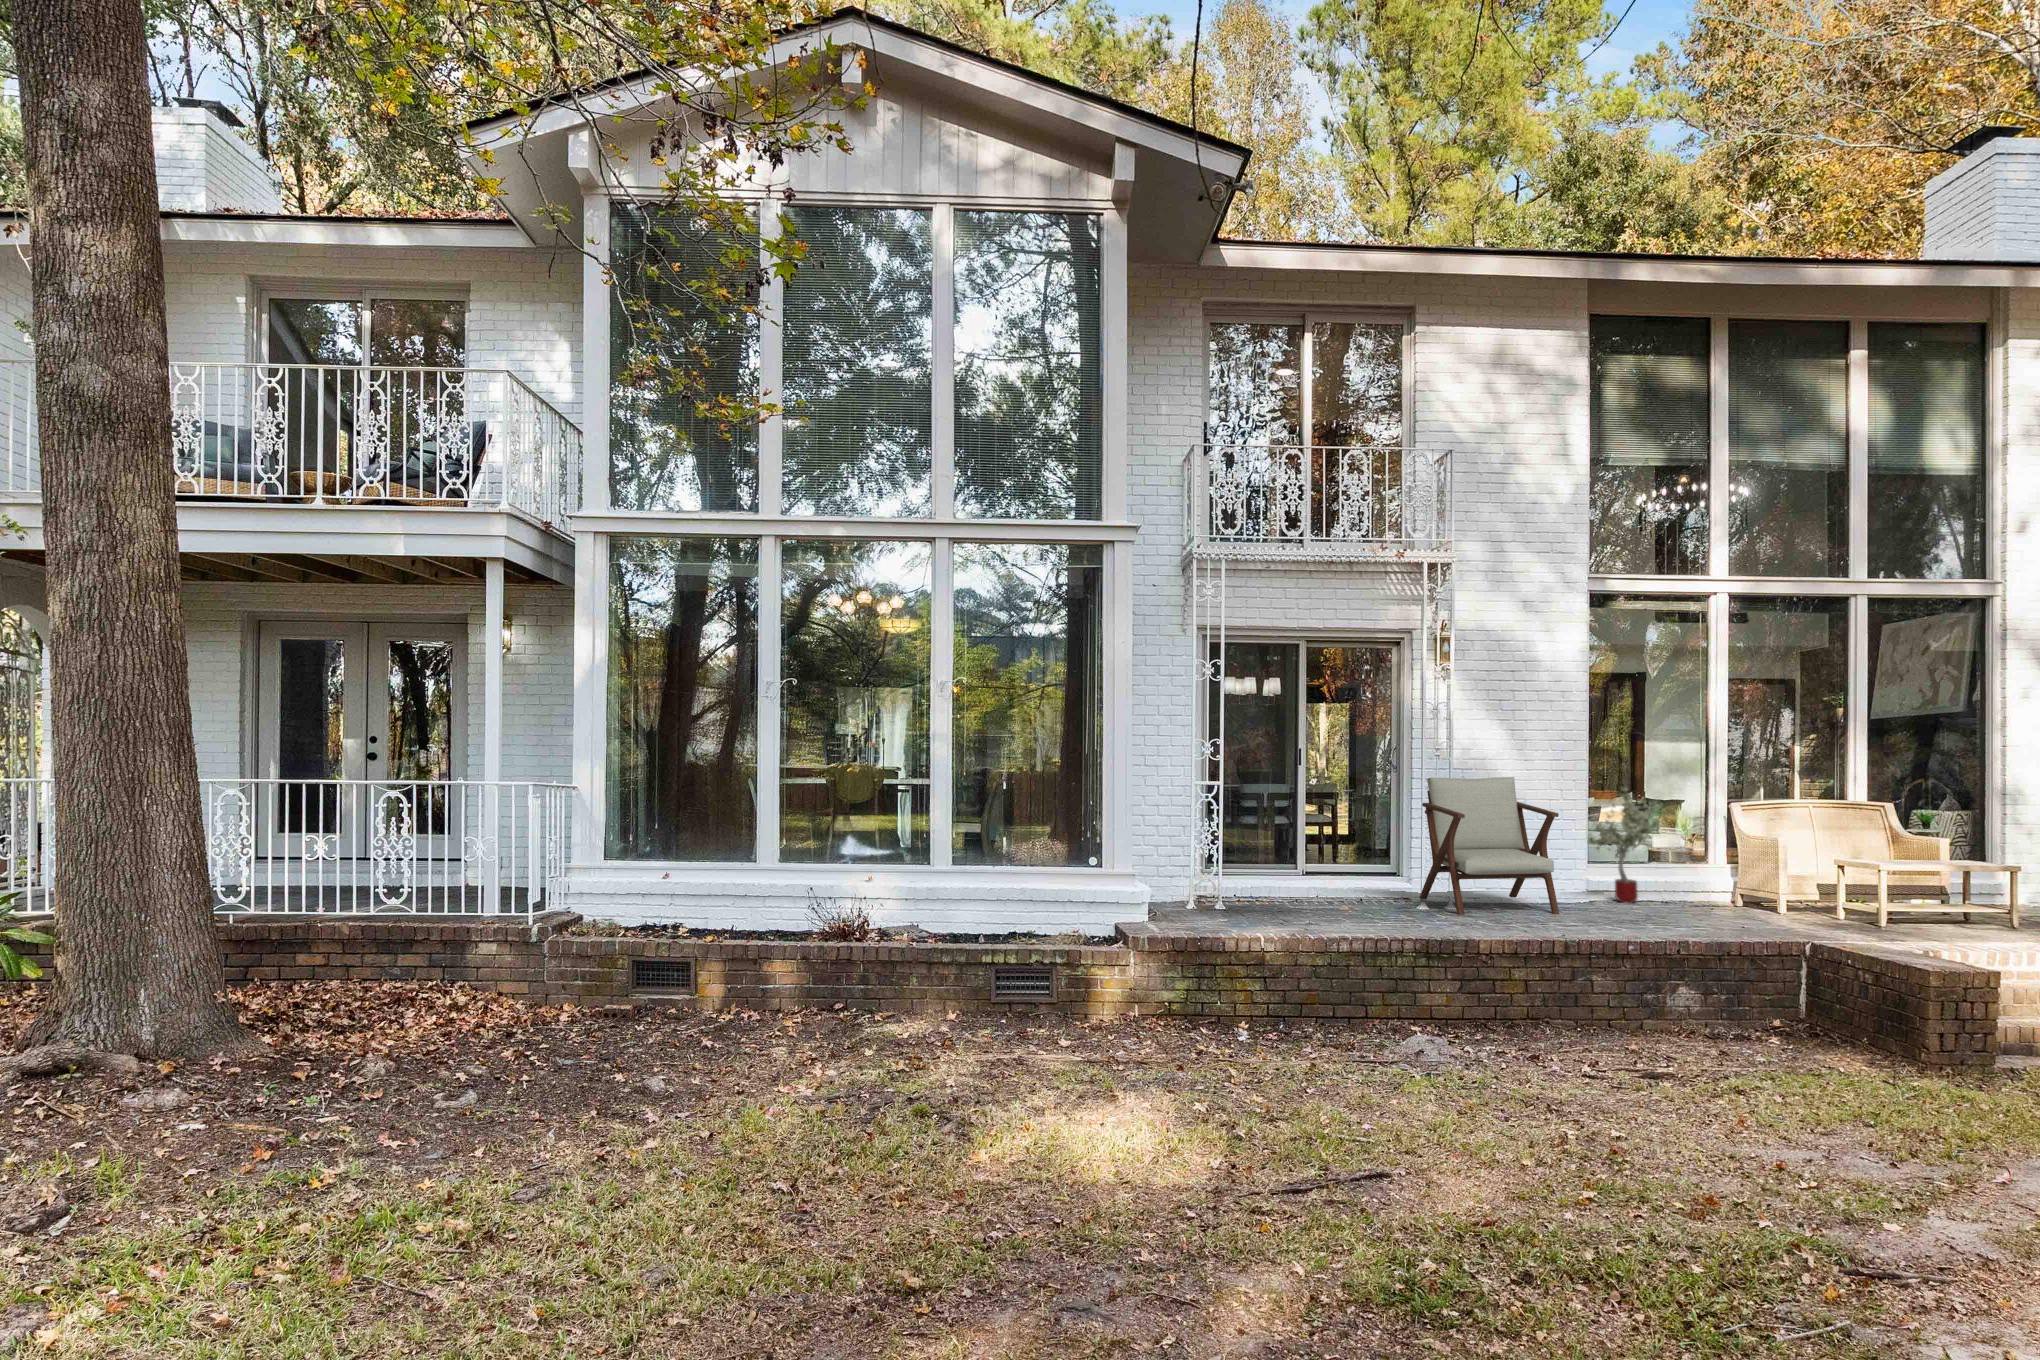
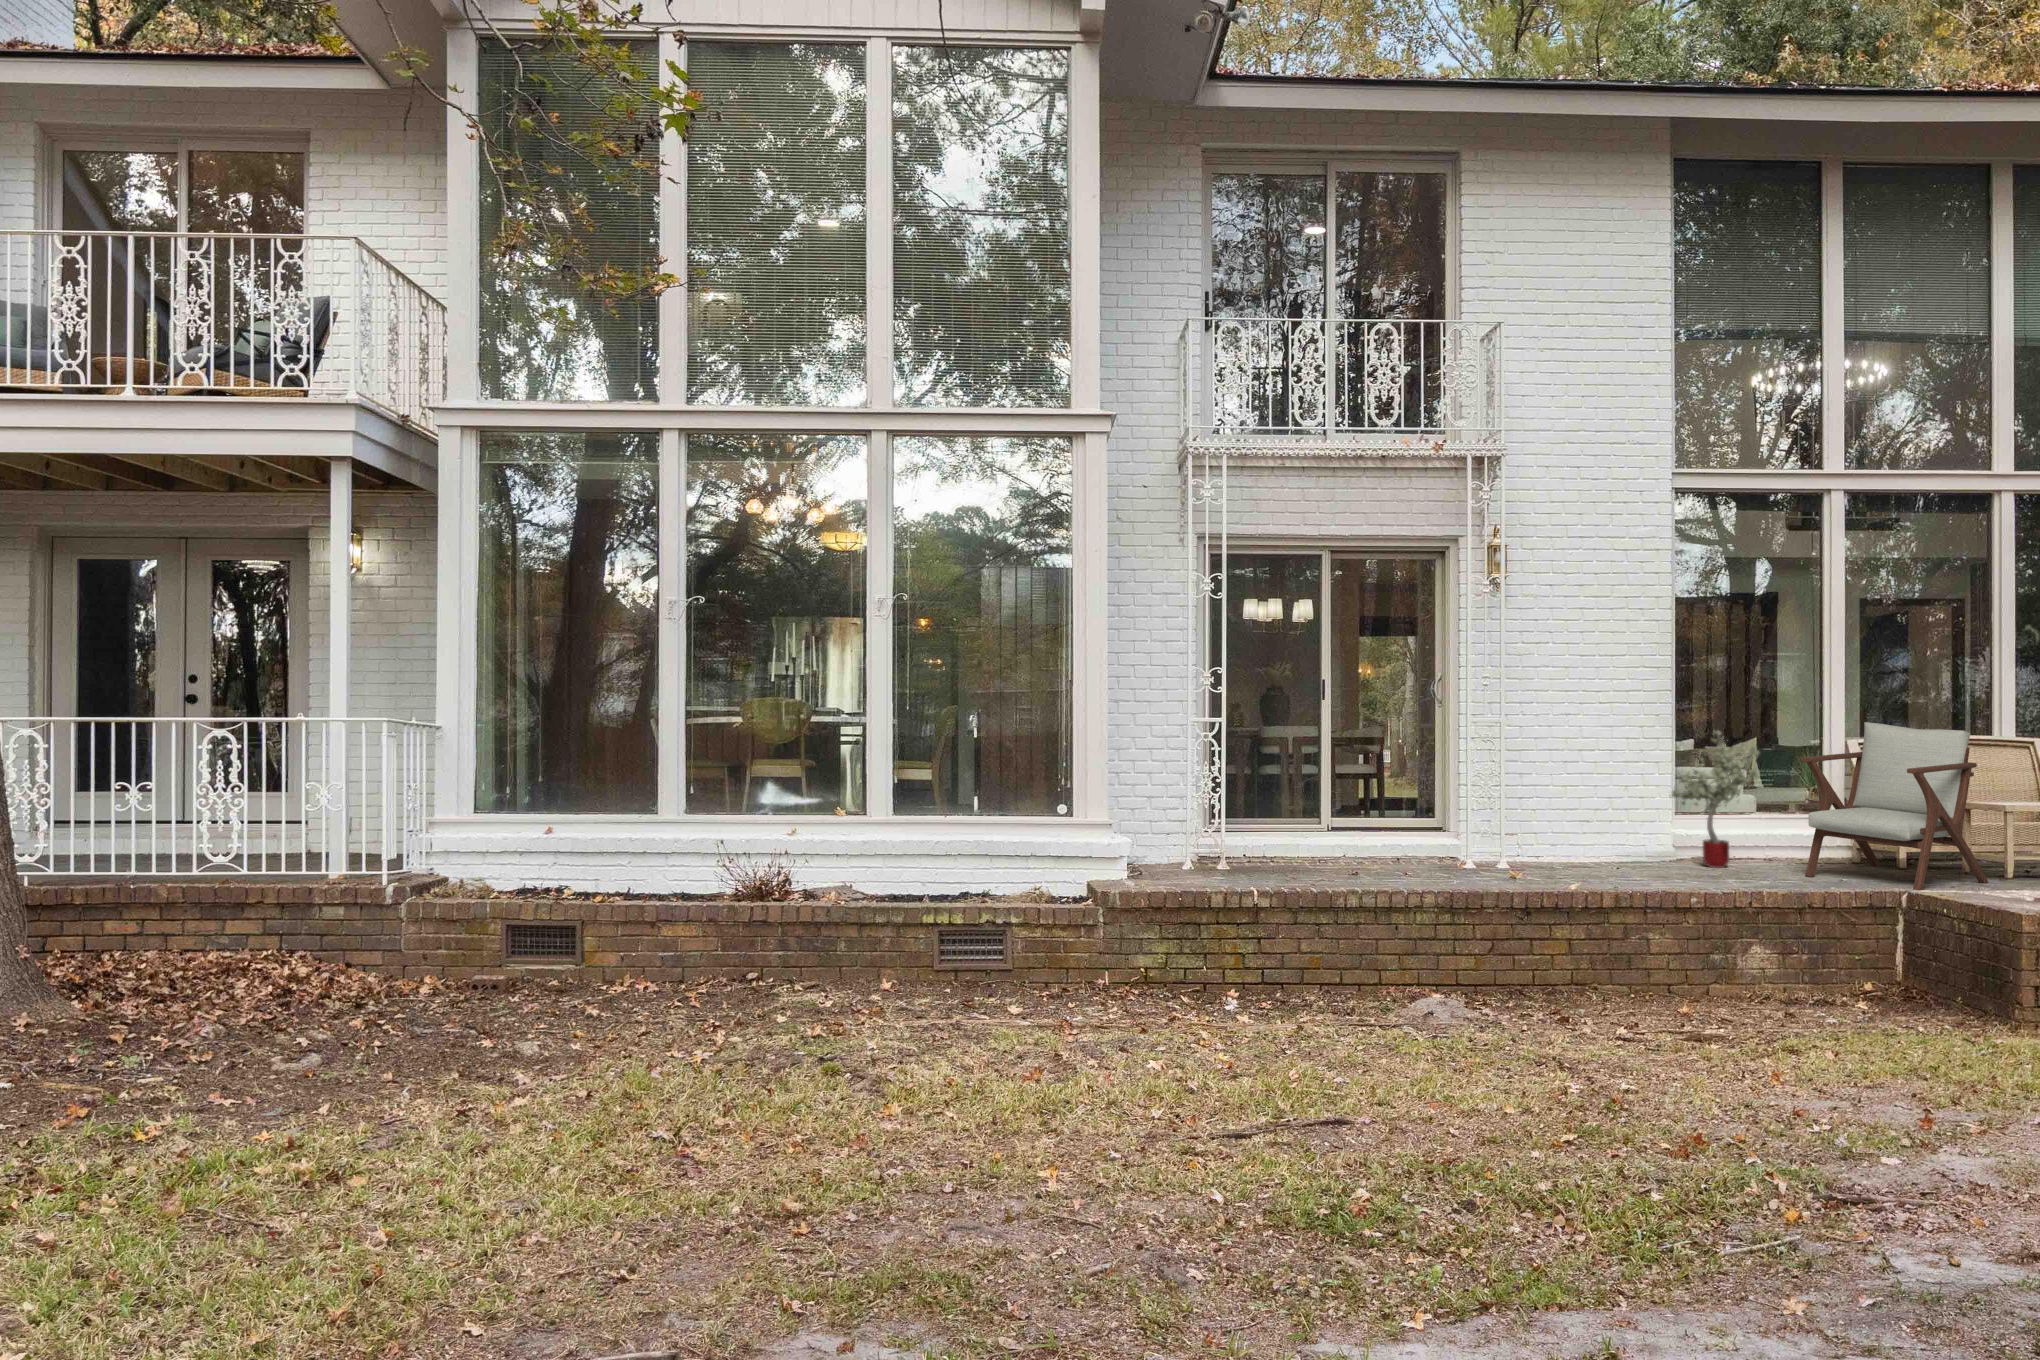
lounge chair: present [1419,777,1559,915] -> present [1801,722,1988,890]

